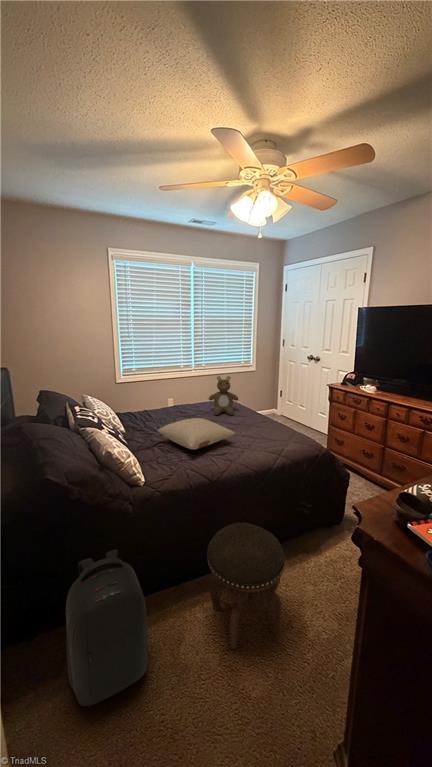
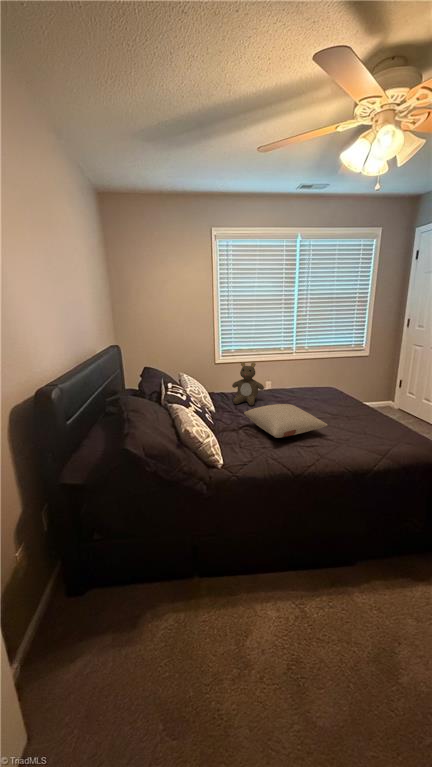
teddy bear: present [209,376,238,415] -> present [232,362,264,406]
footstool: present [207,523,285,649] -> none [277,527,370,663]
backpack: present [66,550,148,706] -> none [135,526,210,664]

